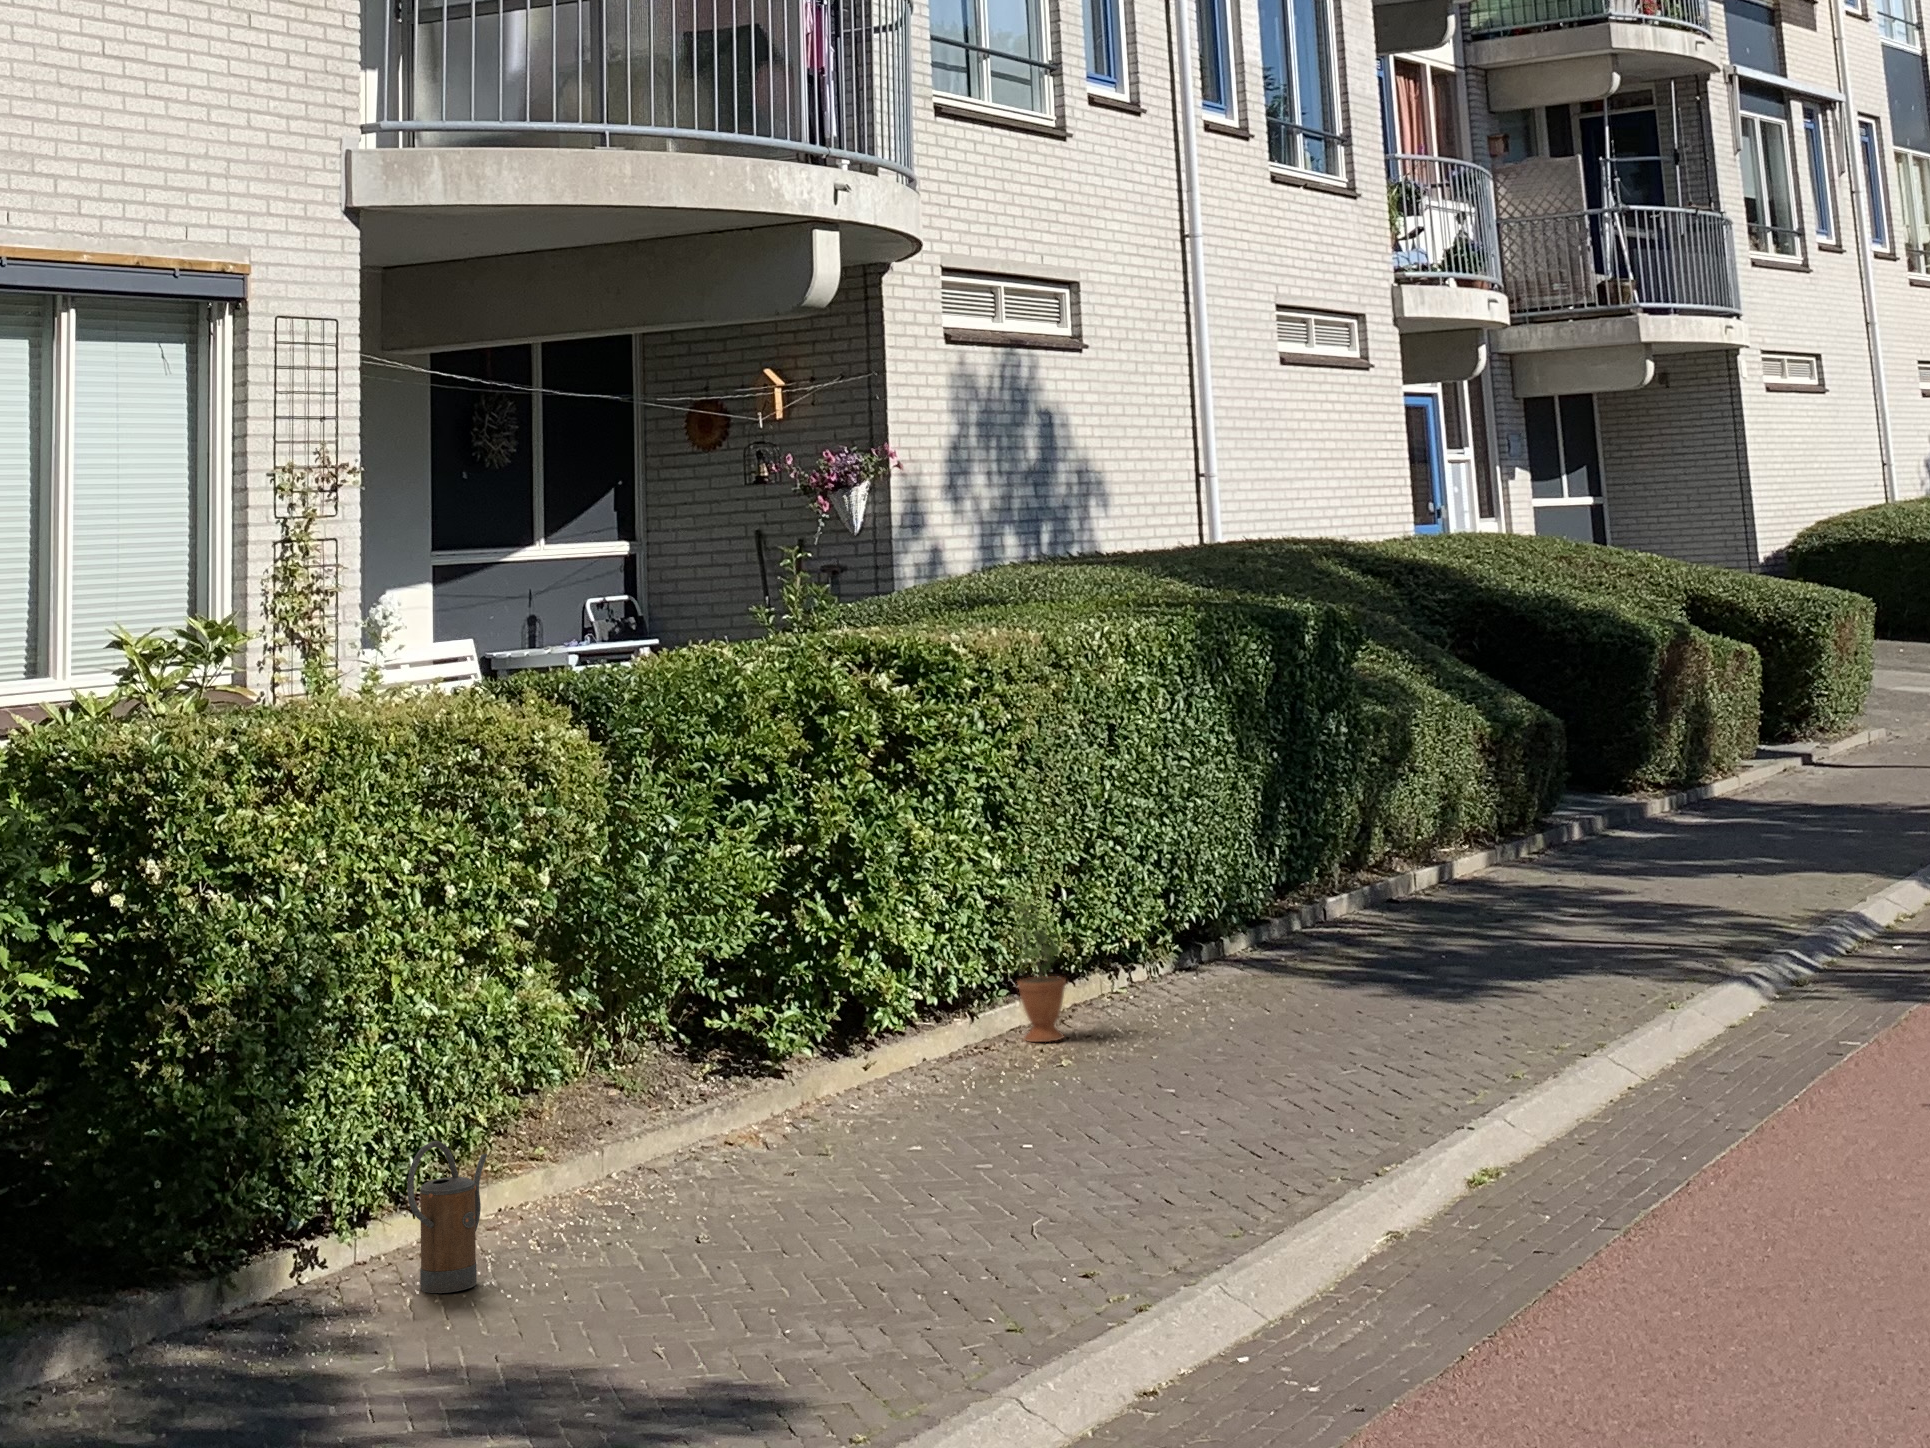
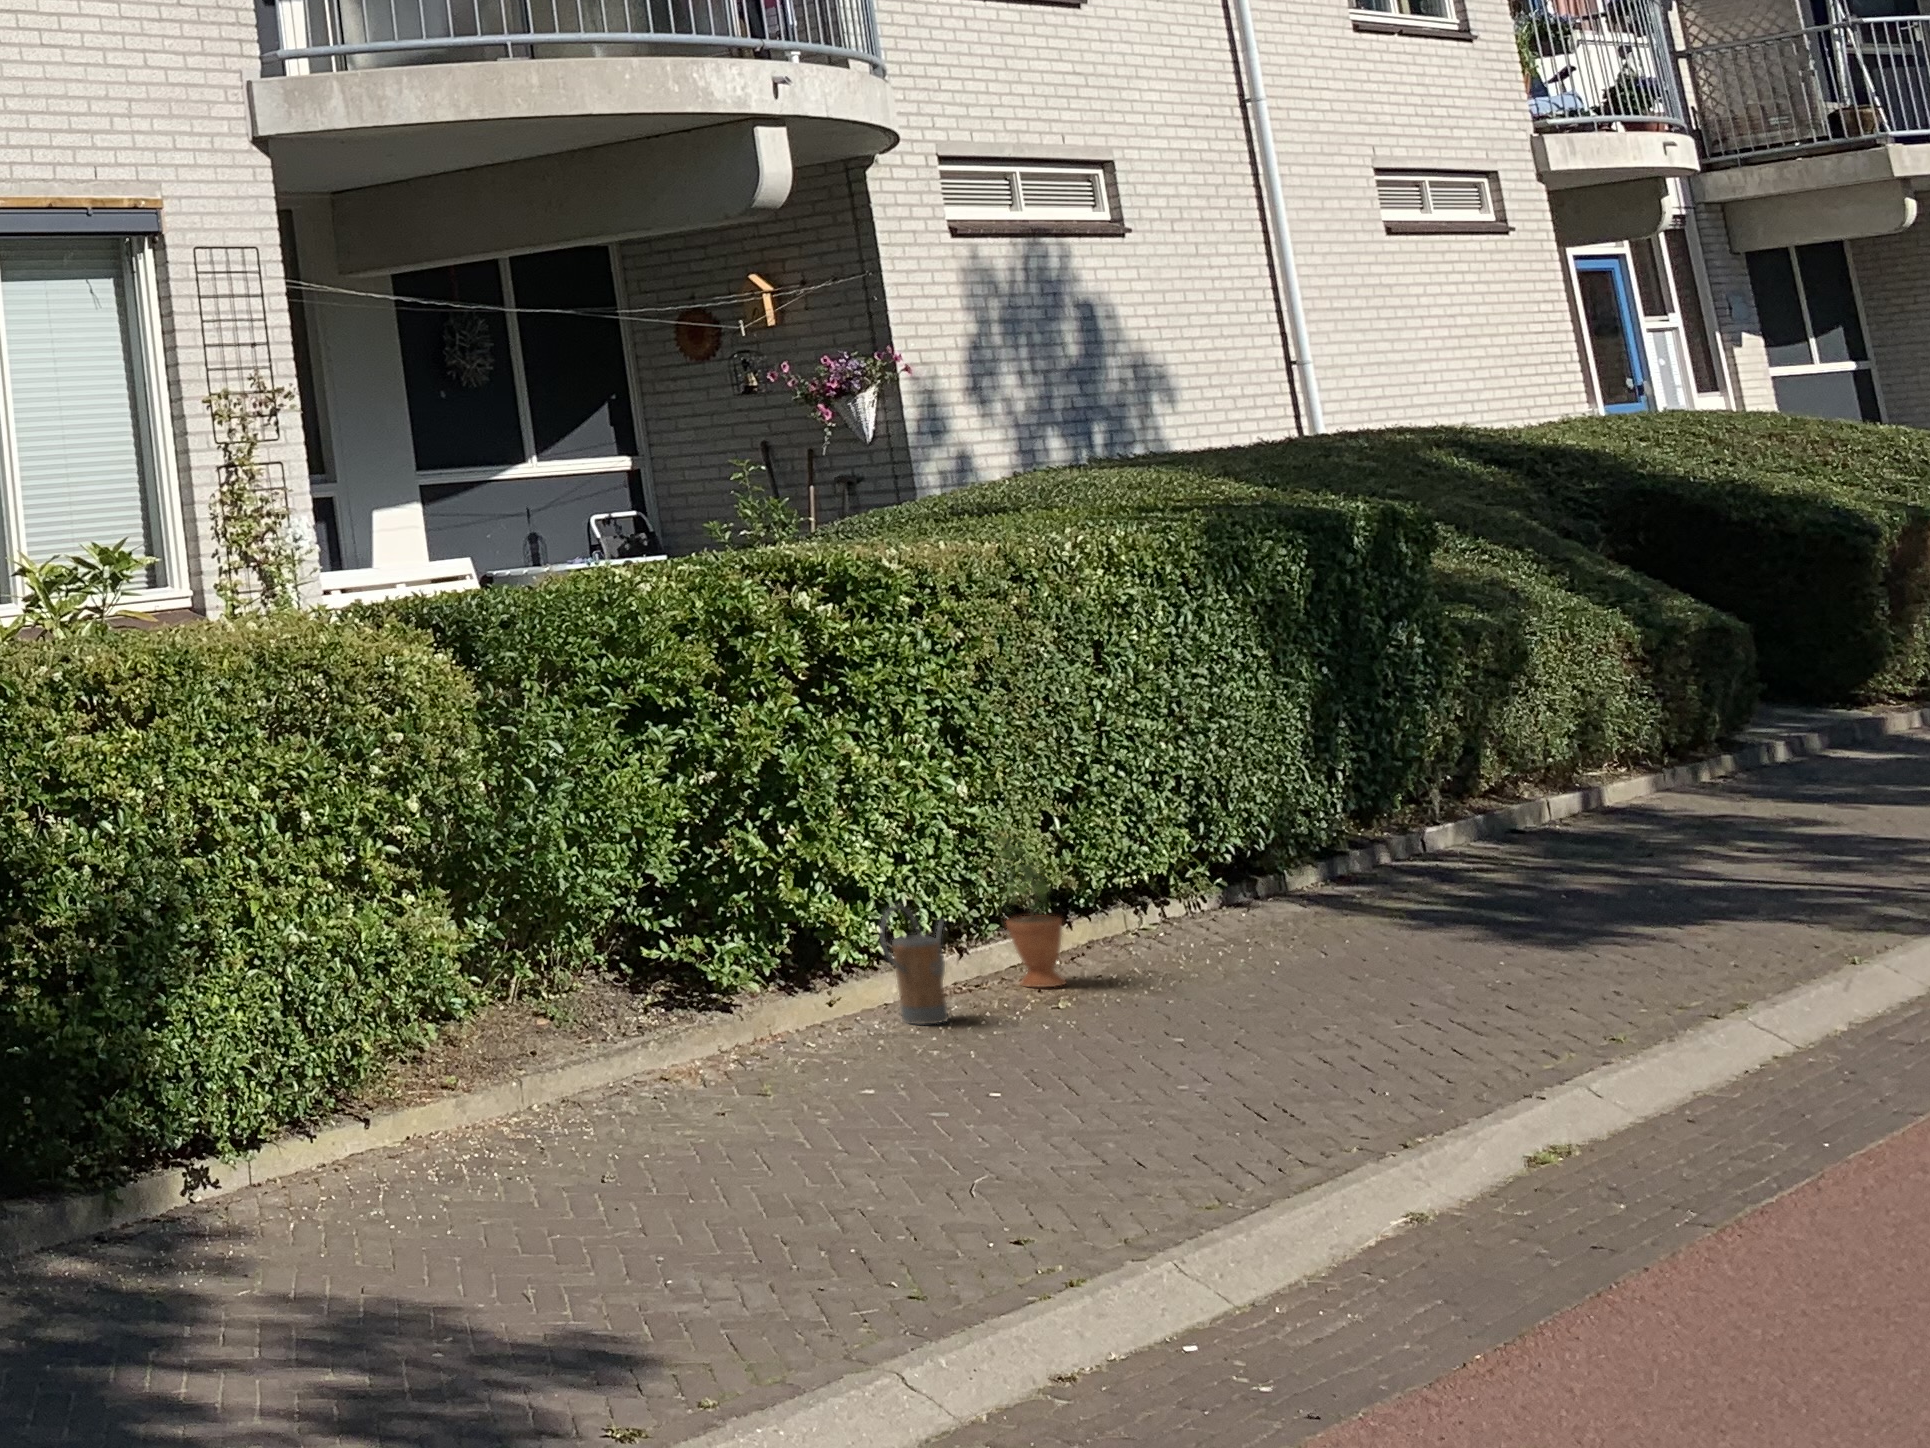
watering can: present [407,1141,487,1293] -> present [880,905,948,1025]

